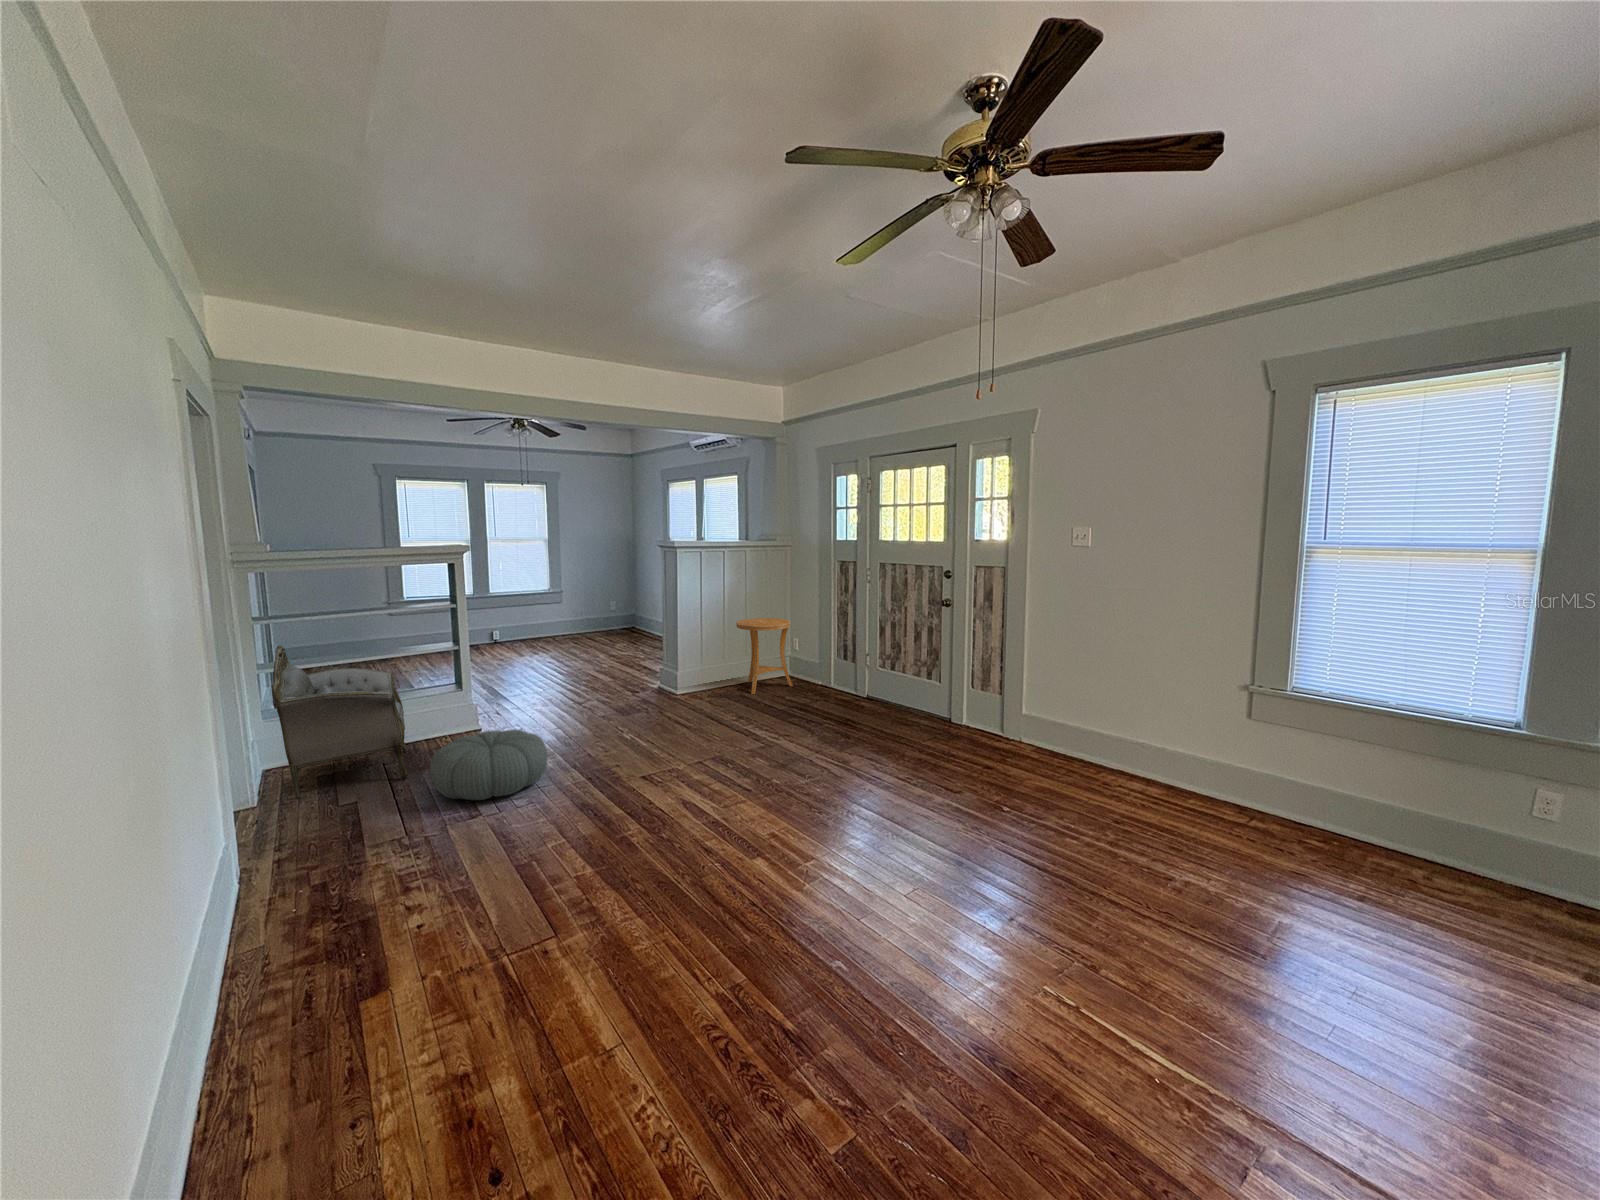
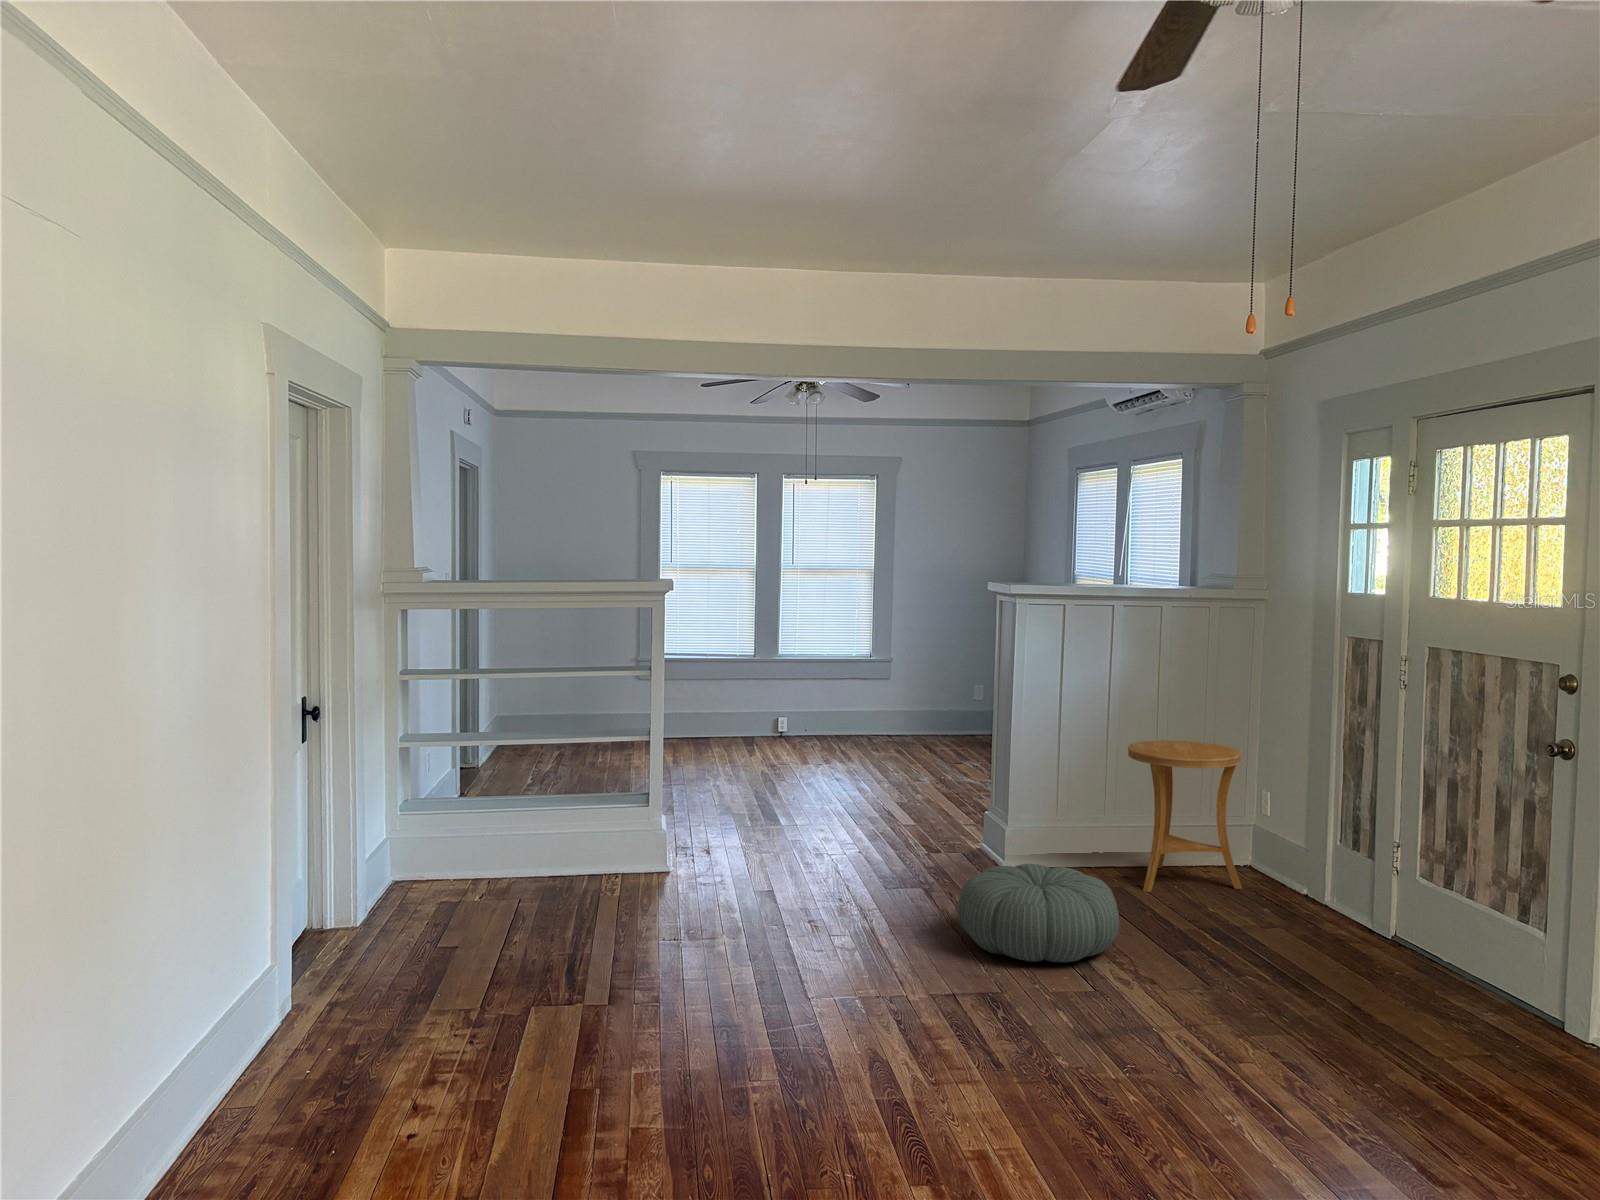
armchair: present [272,645,409,799] -> none [379,713,554,930]
pouf: present [429,729,548,800] -> present [958,864,1119,963]

